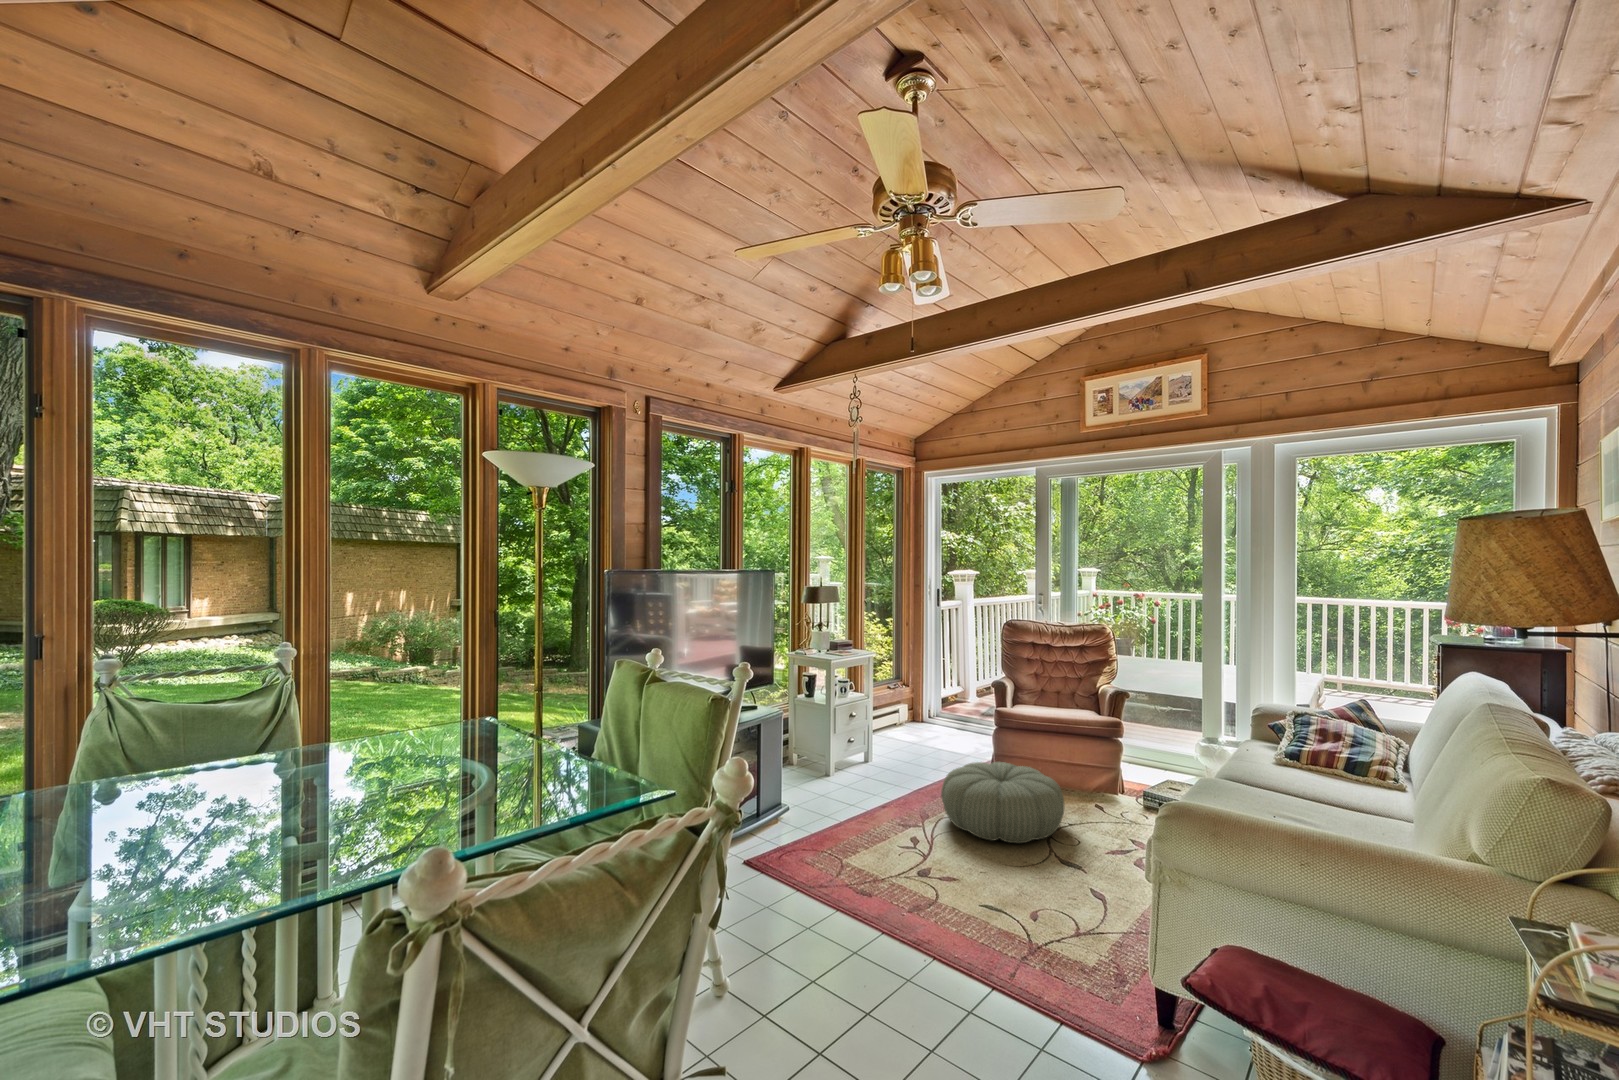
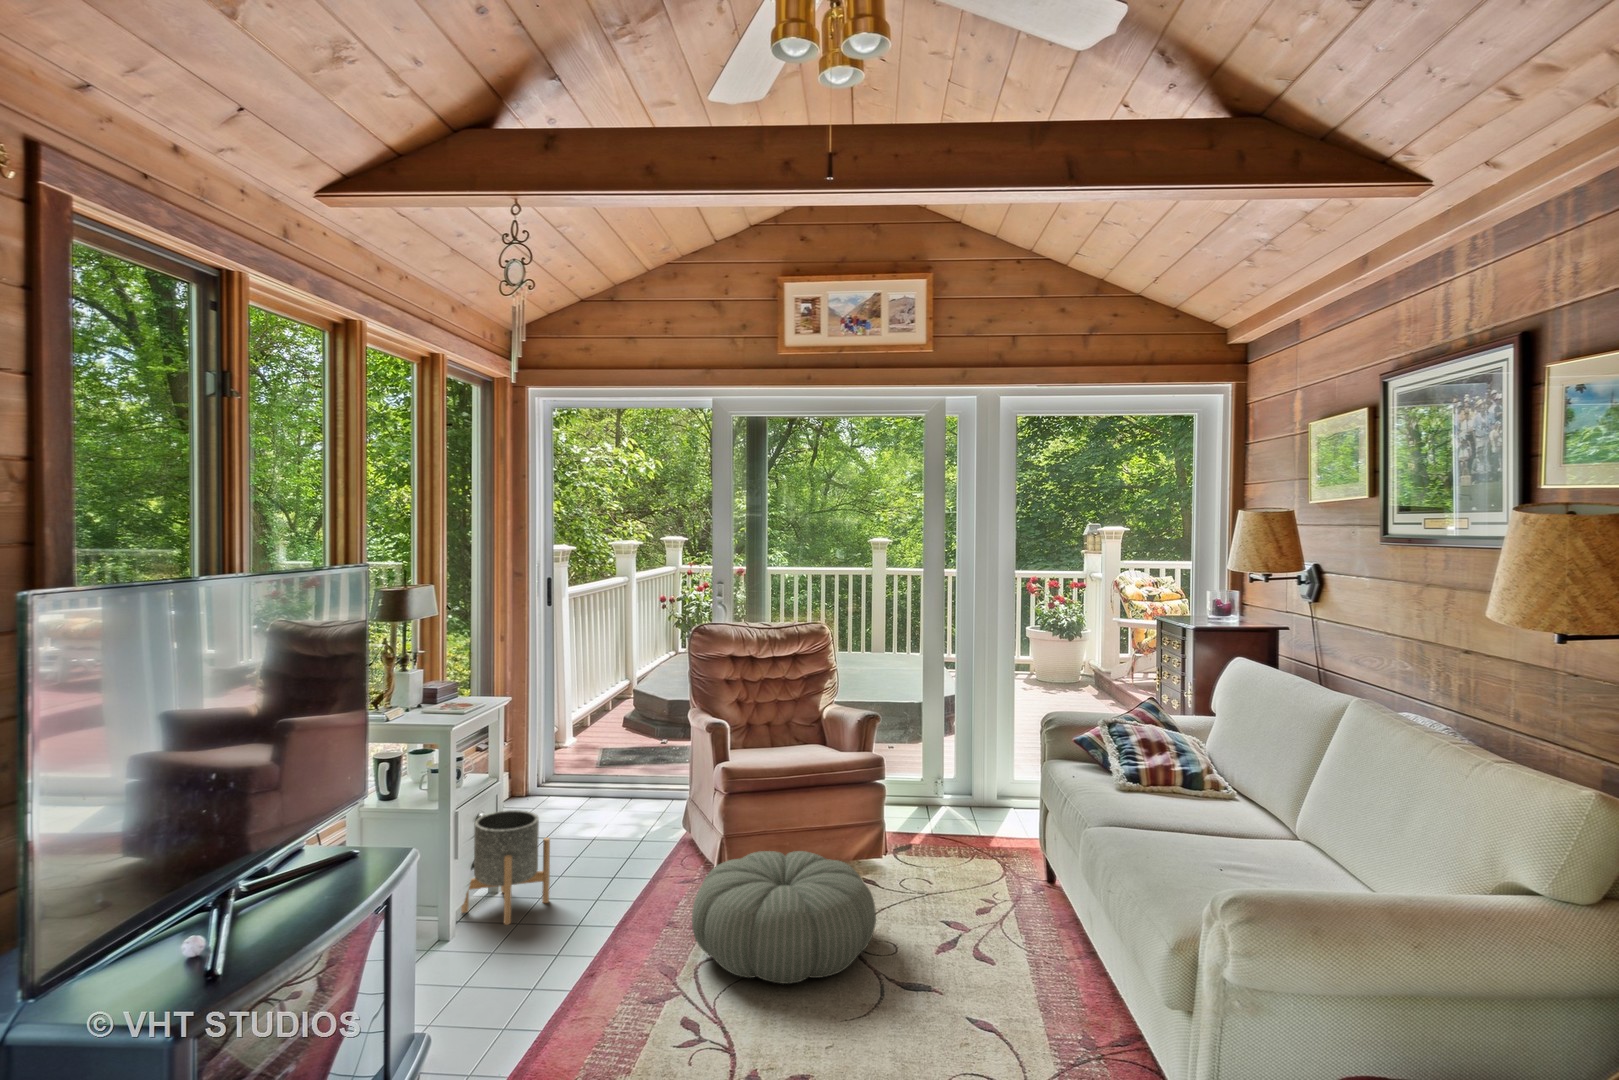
planter: none [849,715,896,777] -> present [461,810,550,925]

